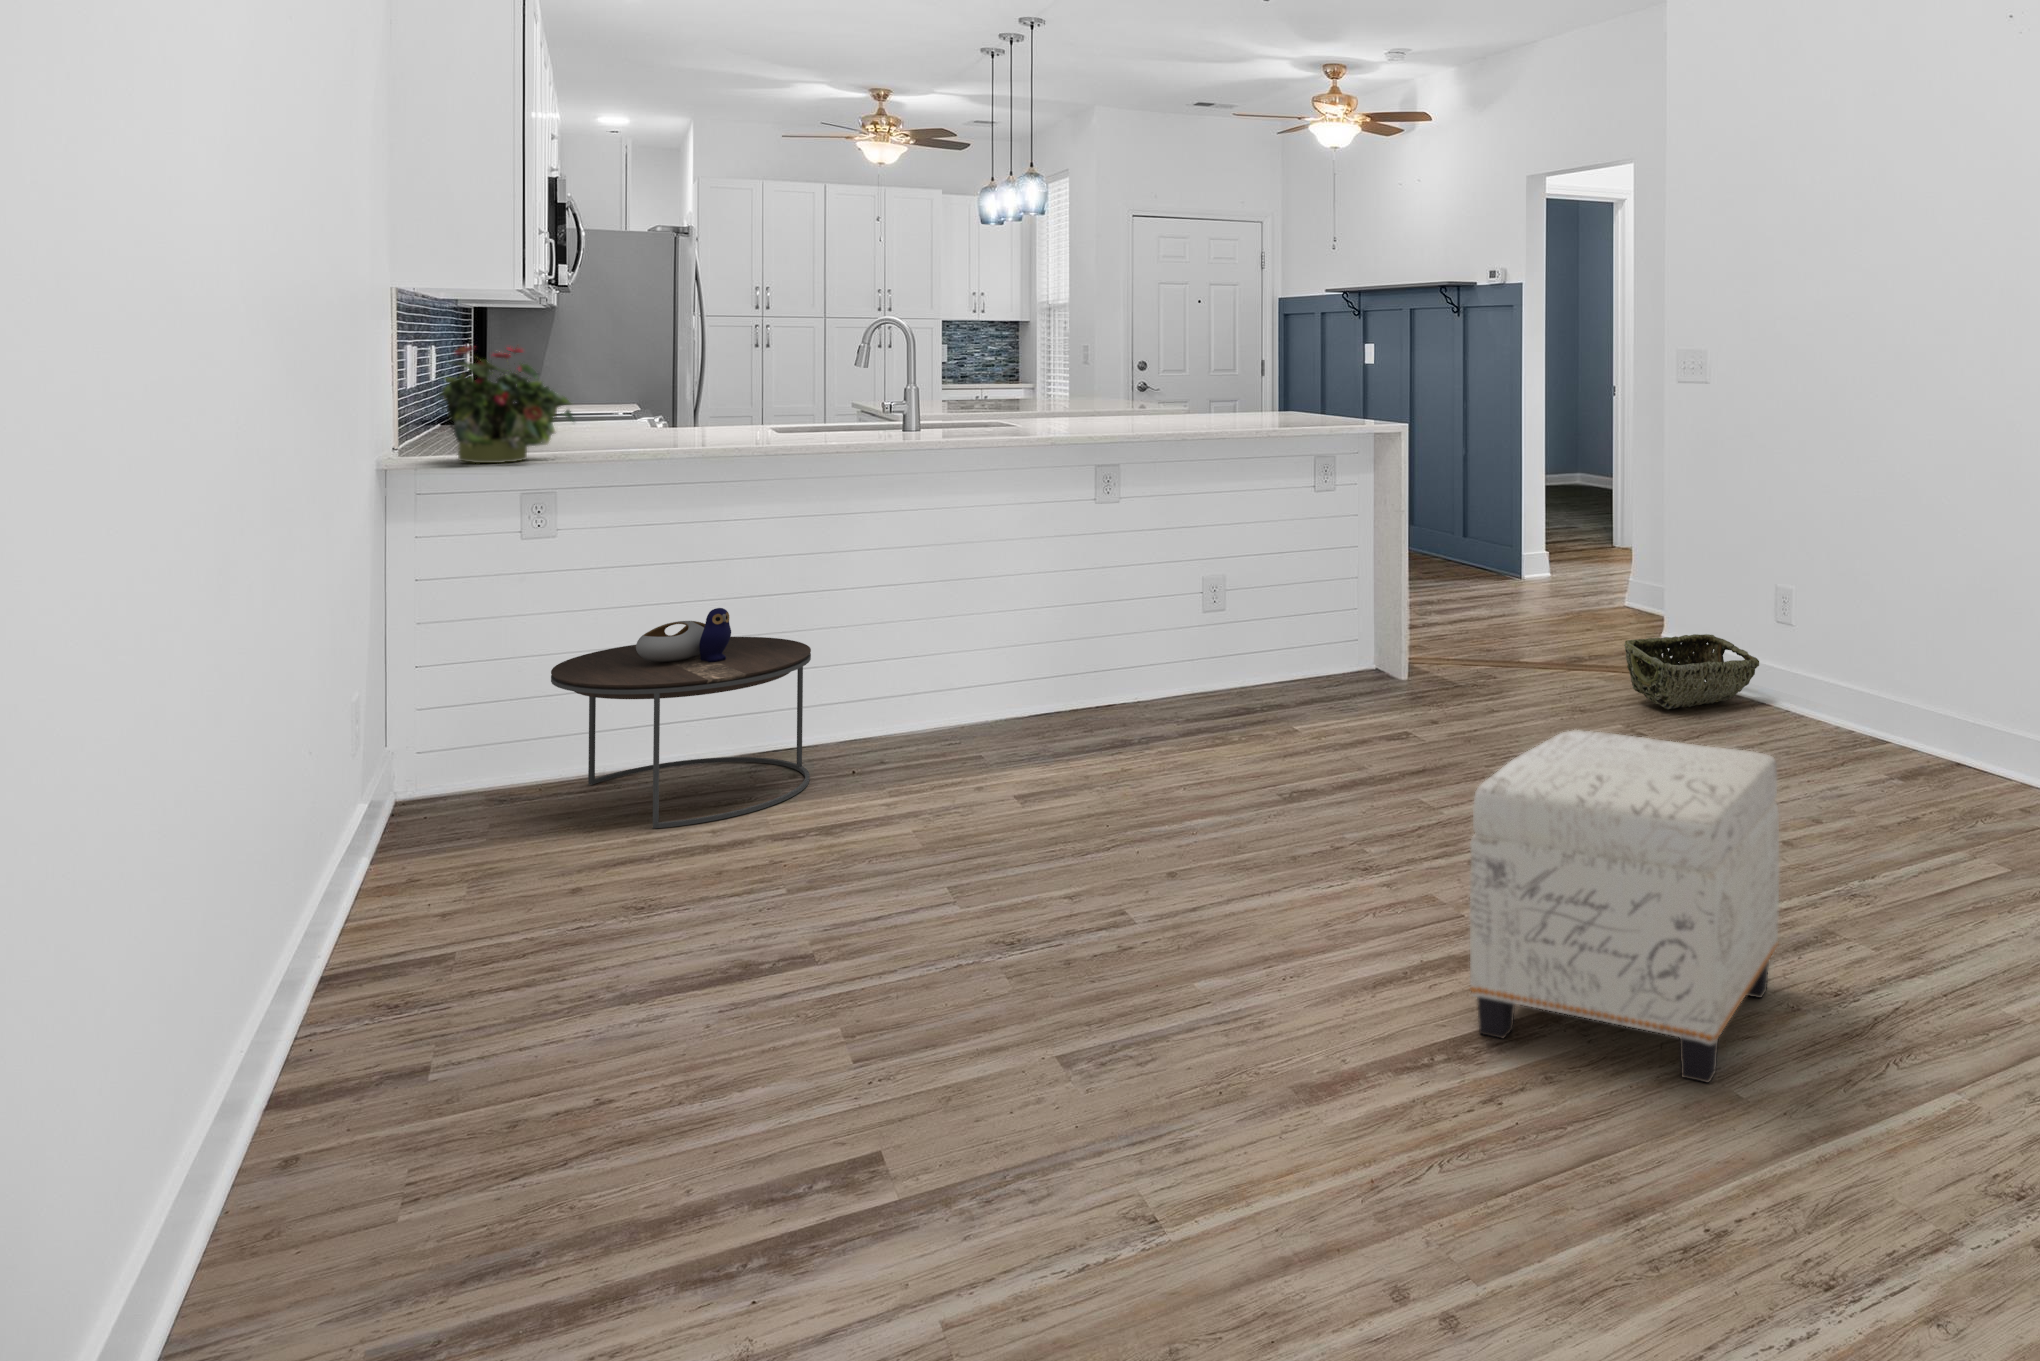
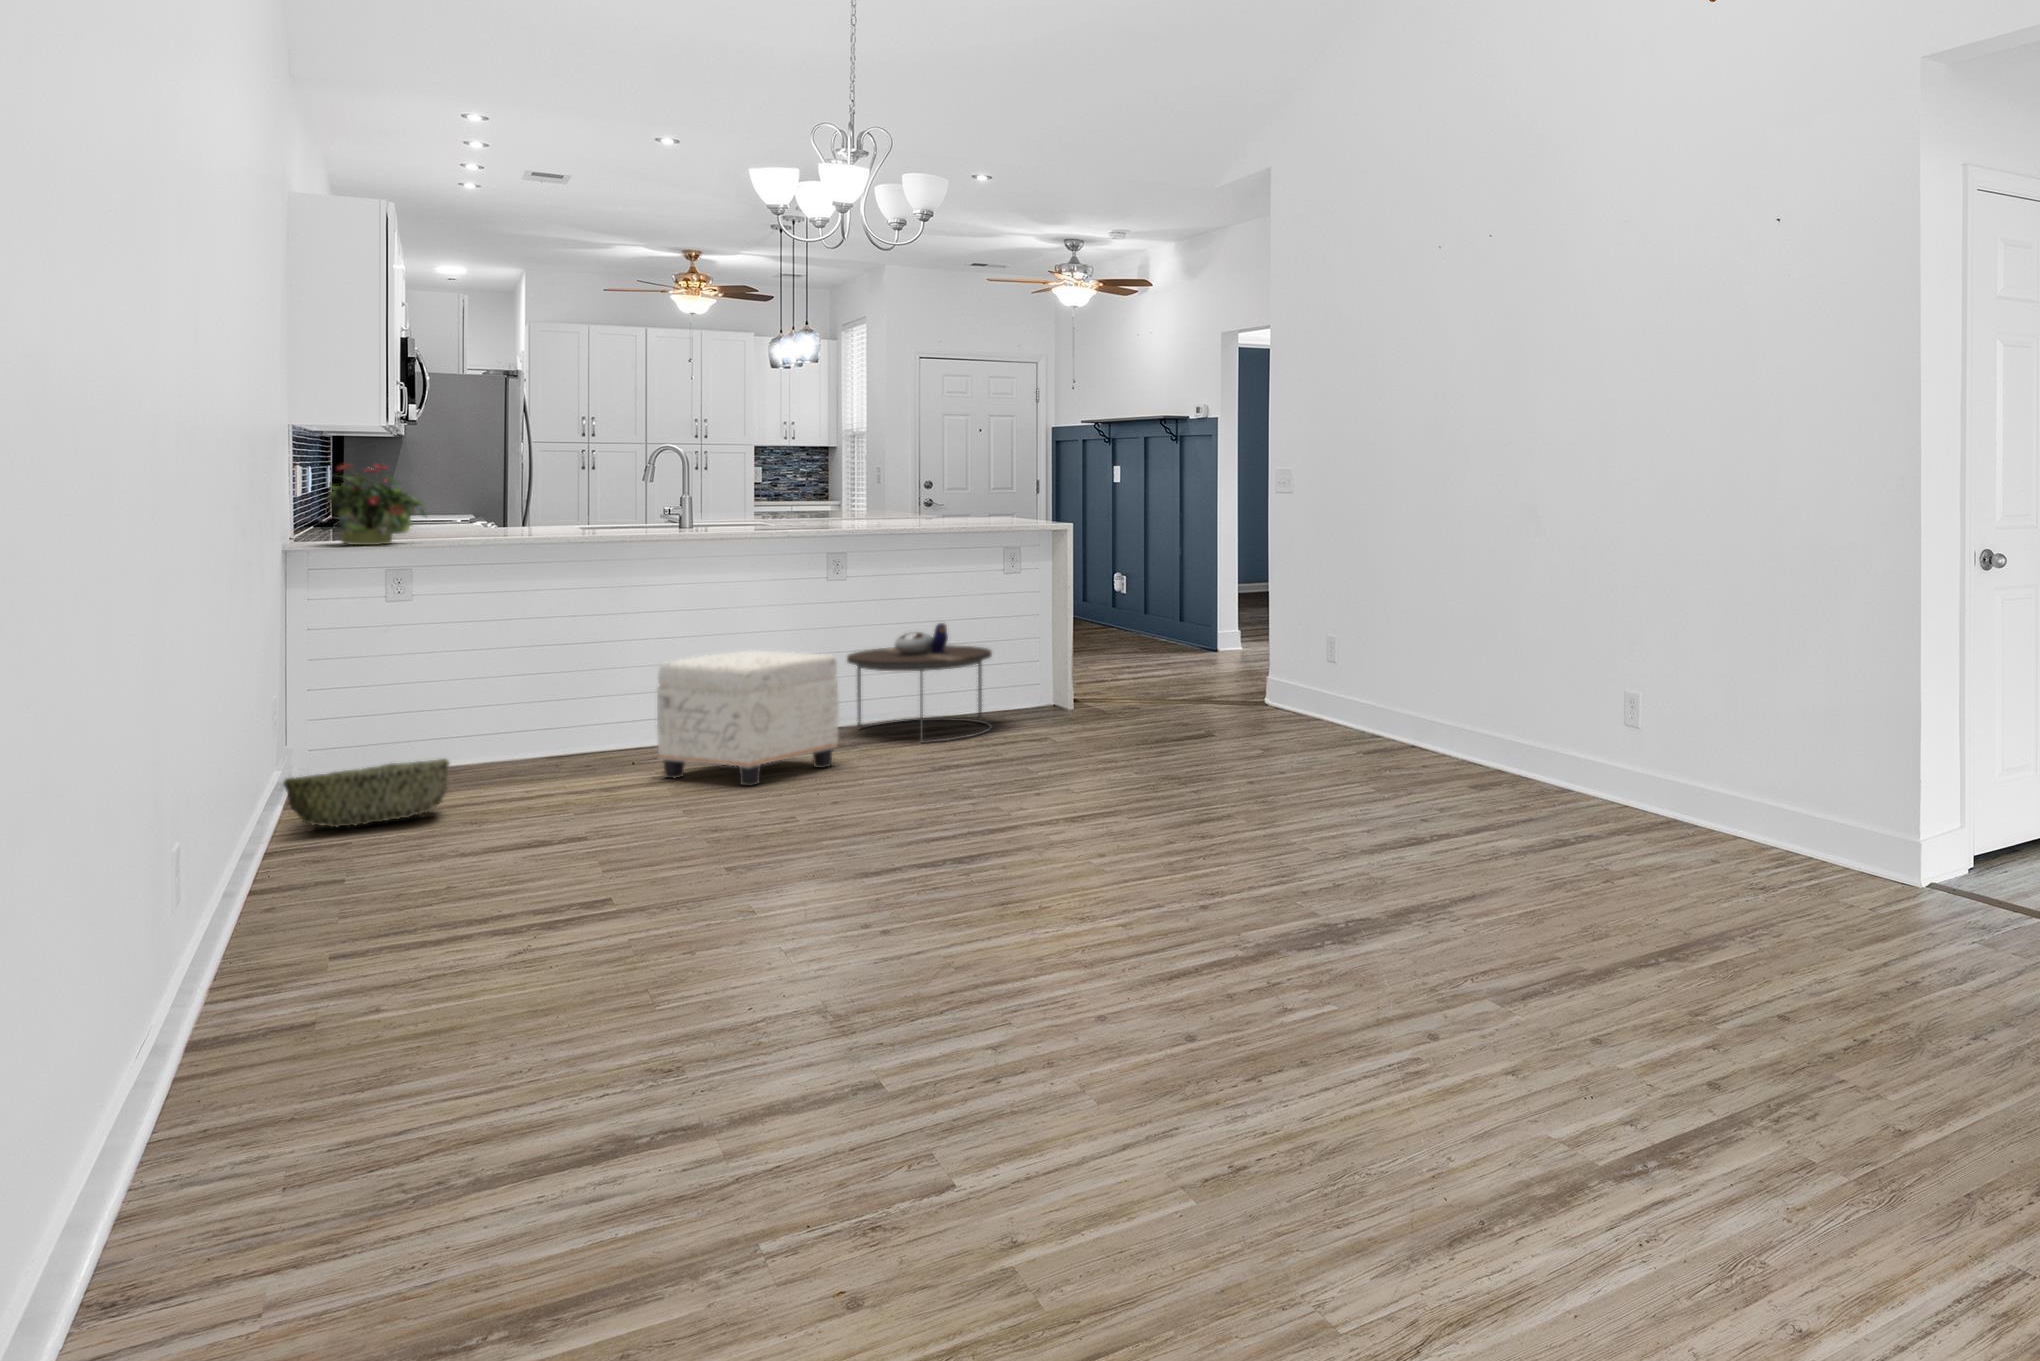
side table: present [551,608,811,828] -> present [847,623,992,743]
woven basket: present [1624,634,1759,709] -> present [283,759,449,827]
ottoman: present [1470,730,1779,1082] -> present [657,650,839,786]

